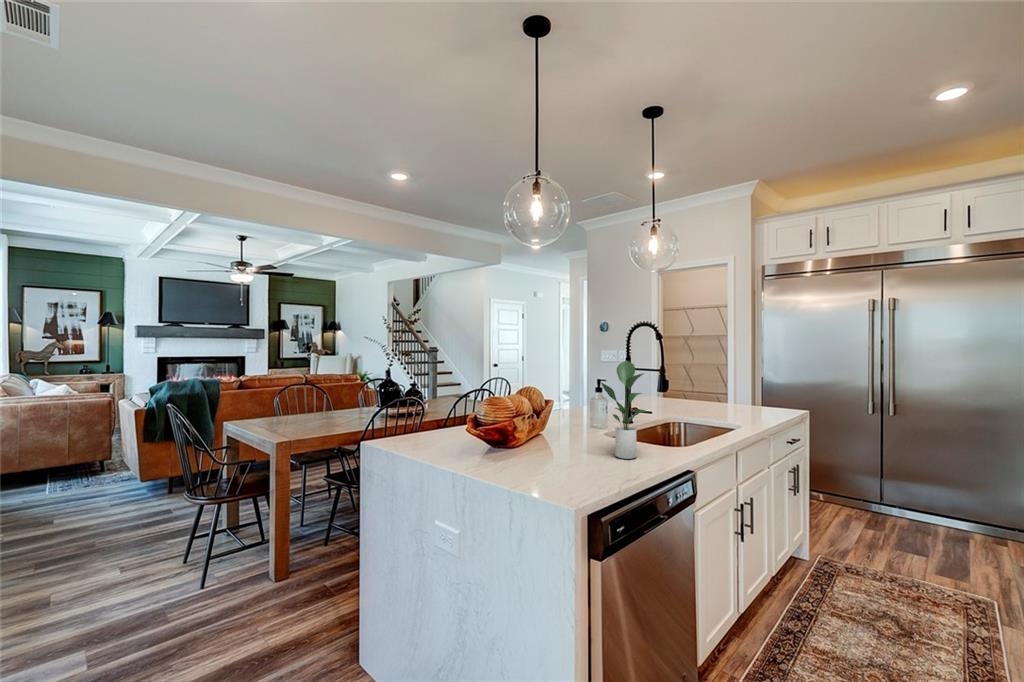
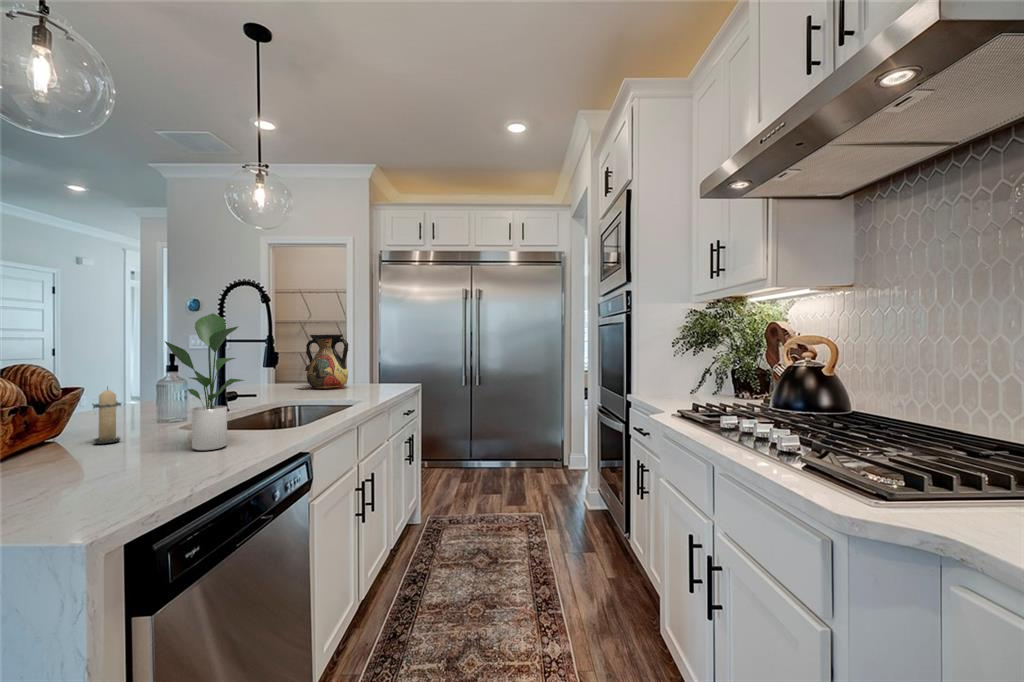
vase: none [679,359,729,410] -> present [295,334,348,390]
candle: none [559,406,576,443] -> present [92,387,121,443]

